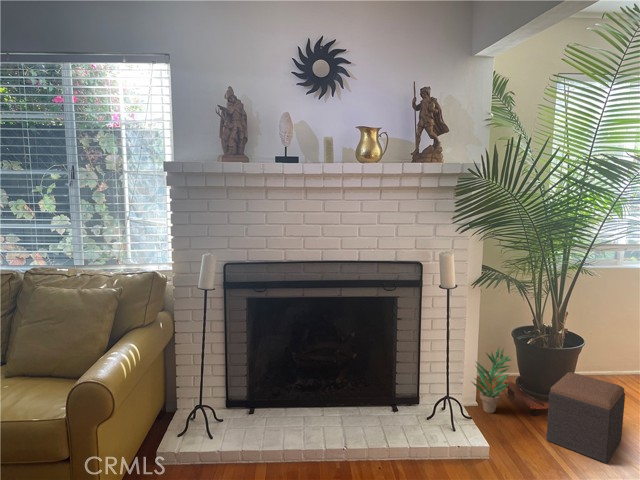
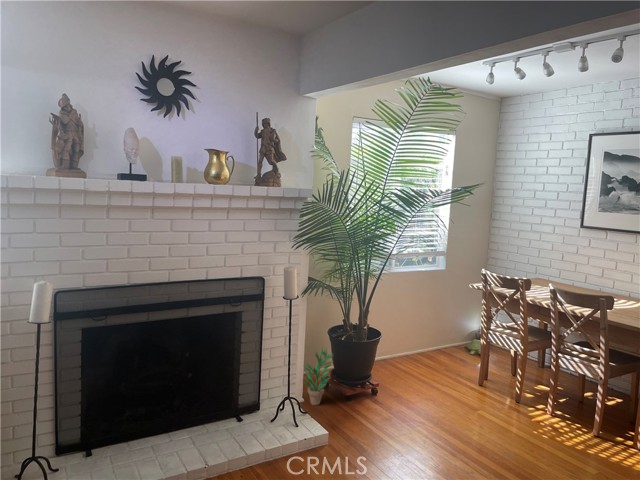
footstool: present [546,372,625,463] -> none [363,360,413,426]

